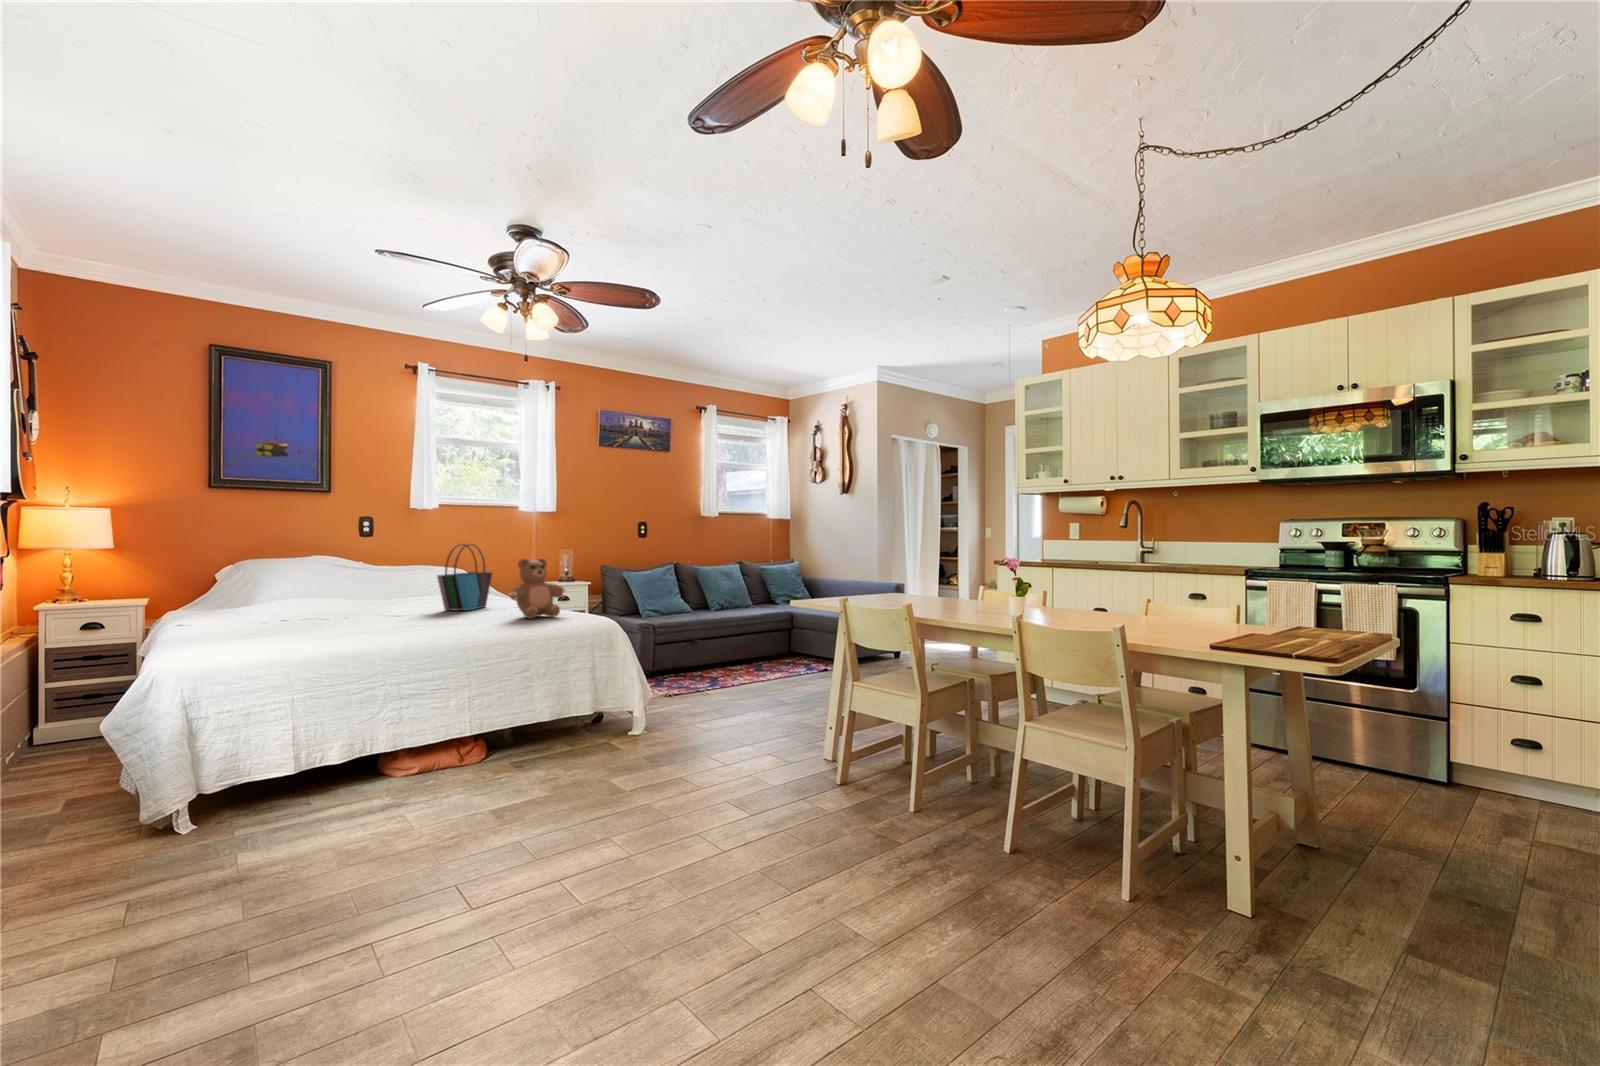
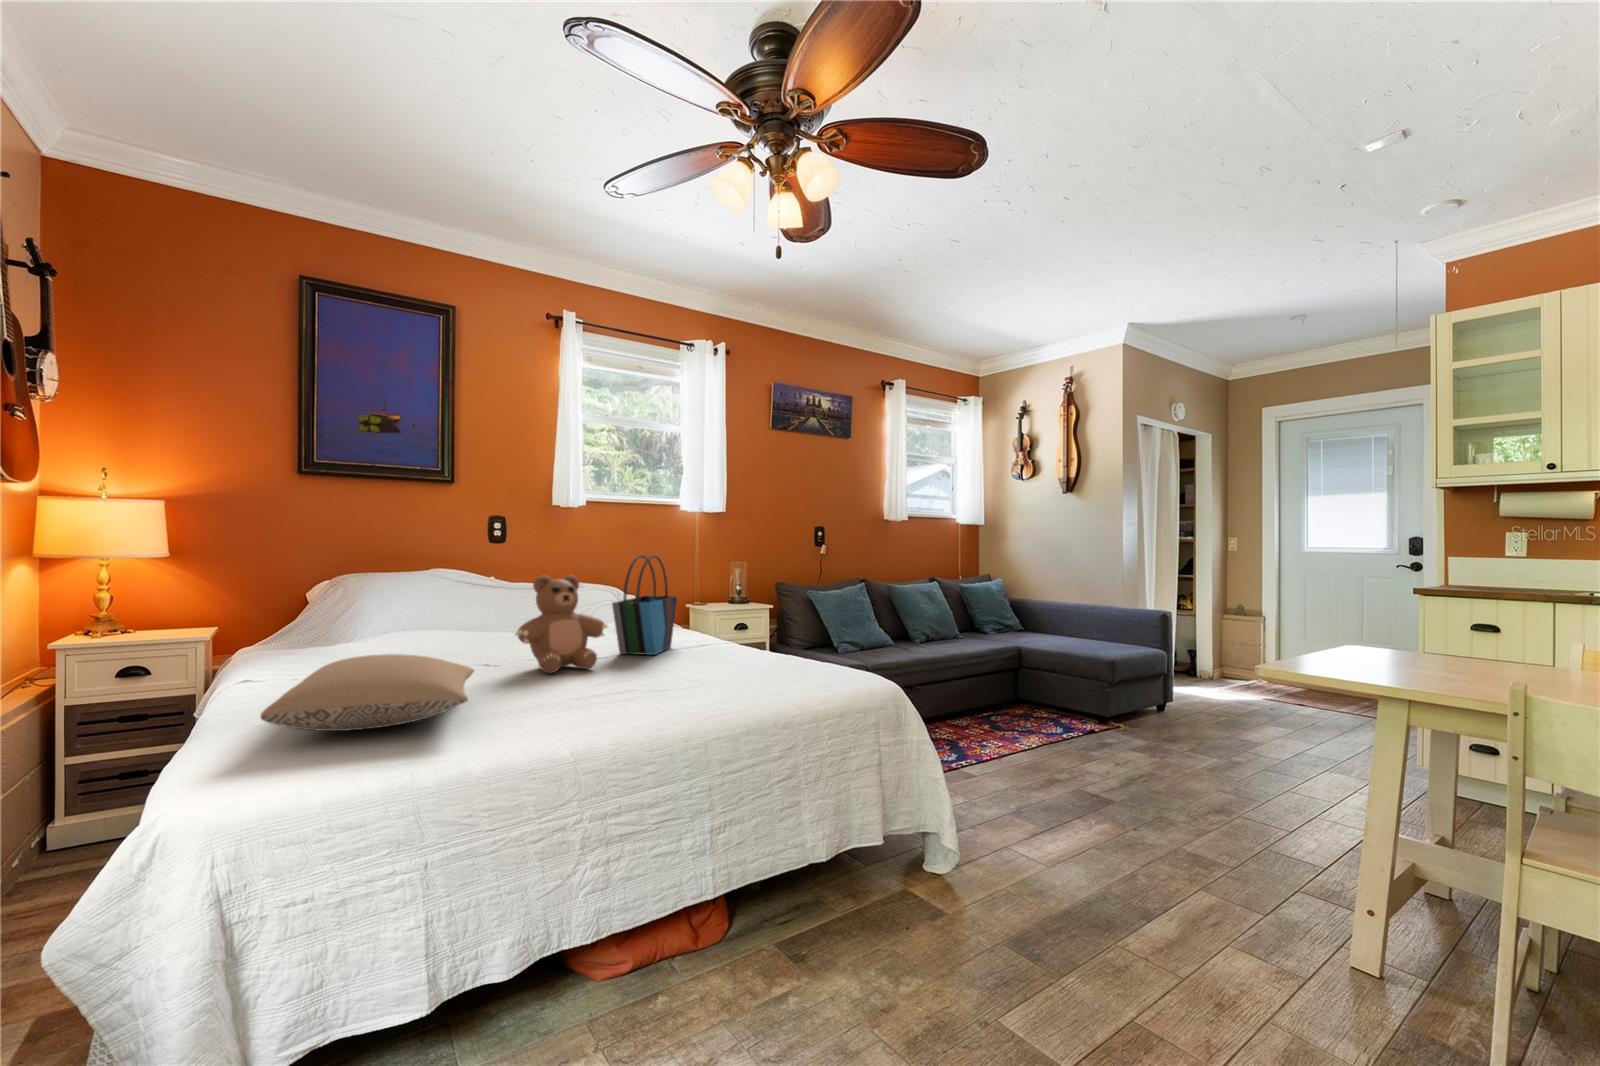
teddy bear: present [509,558,566,619] -> present [515,575,608,673]
pillow: none [201,600,331,639] -> present [260,654,474,731]

